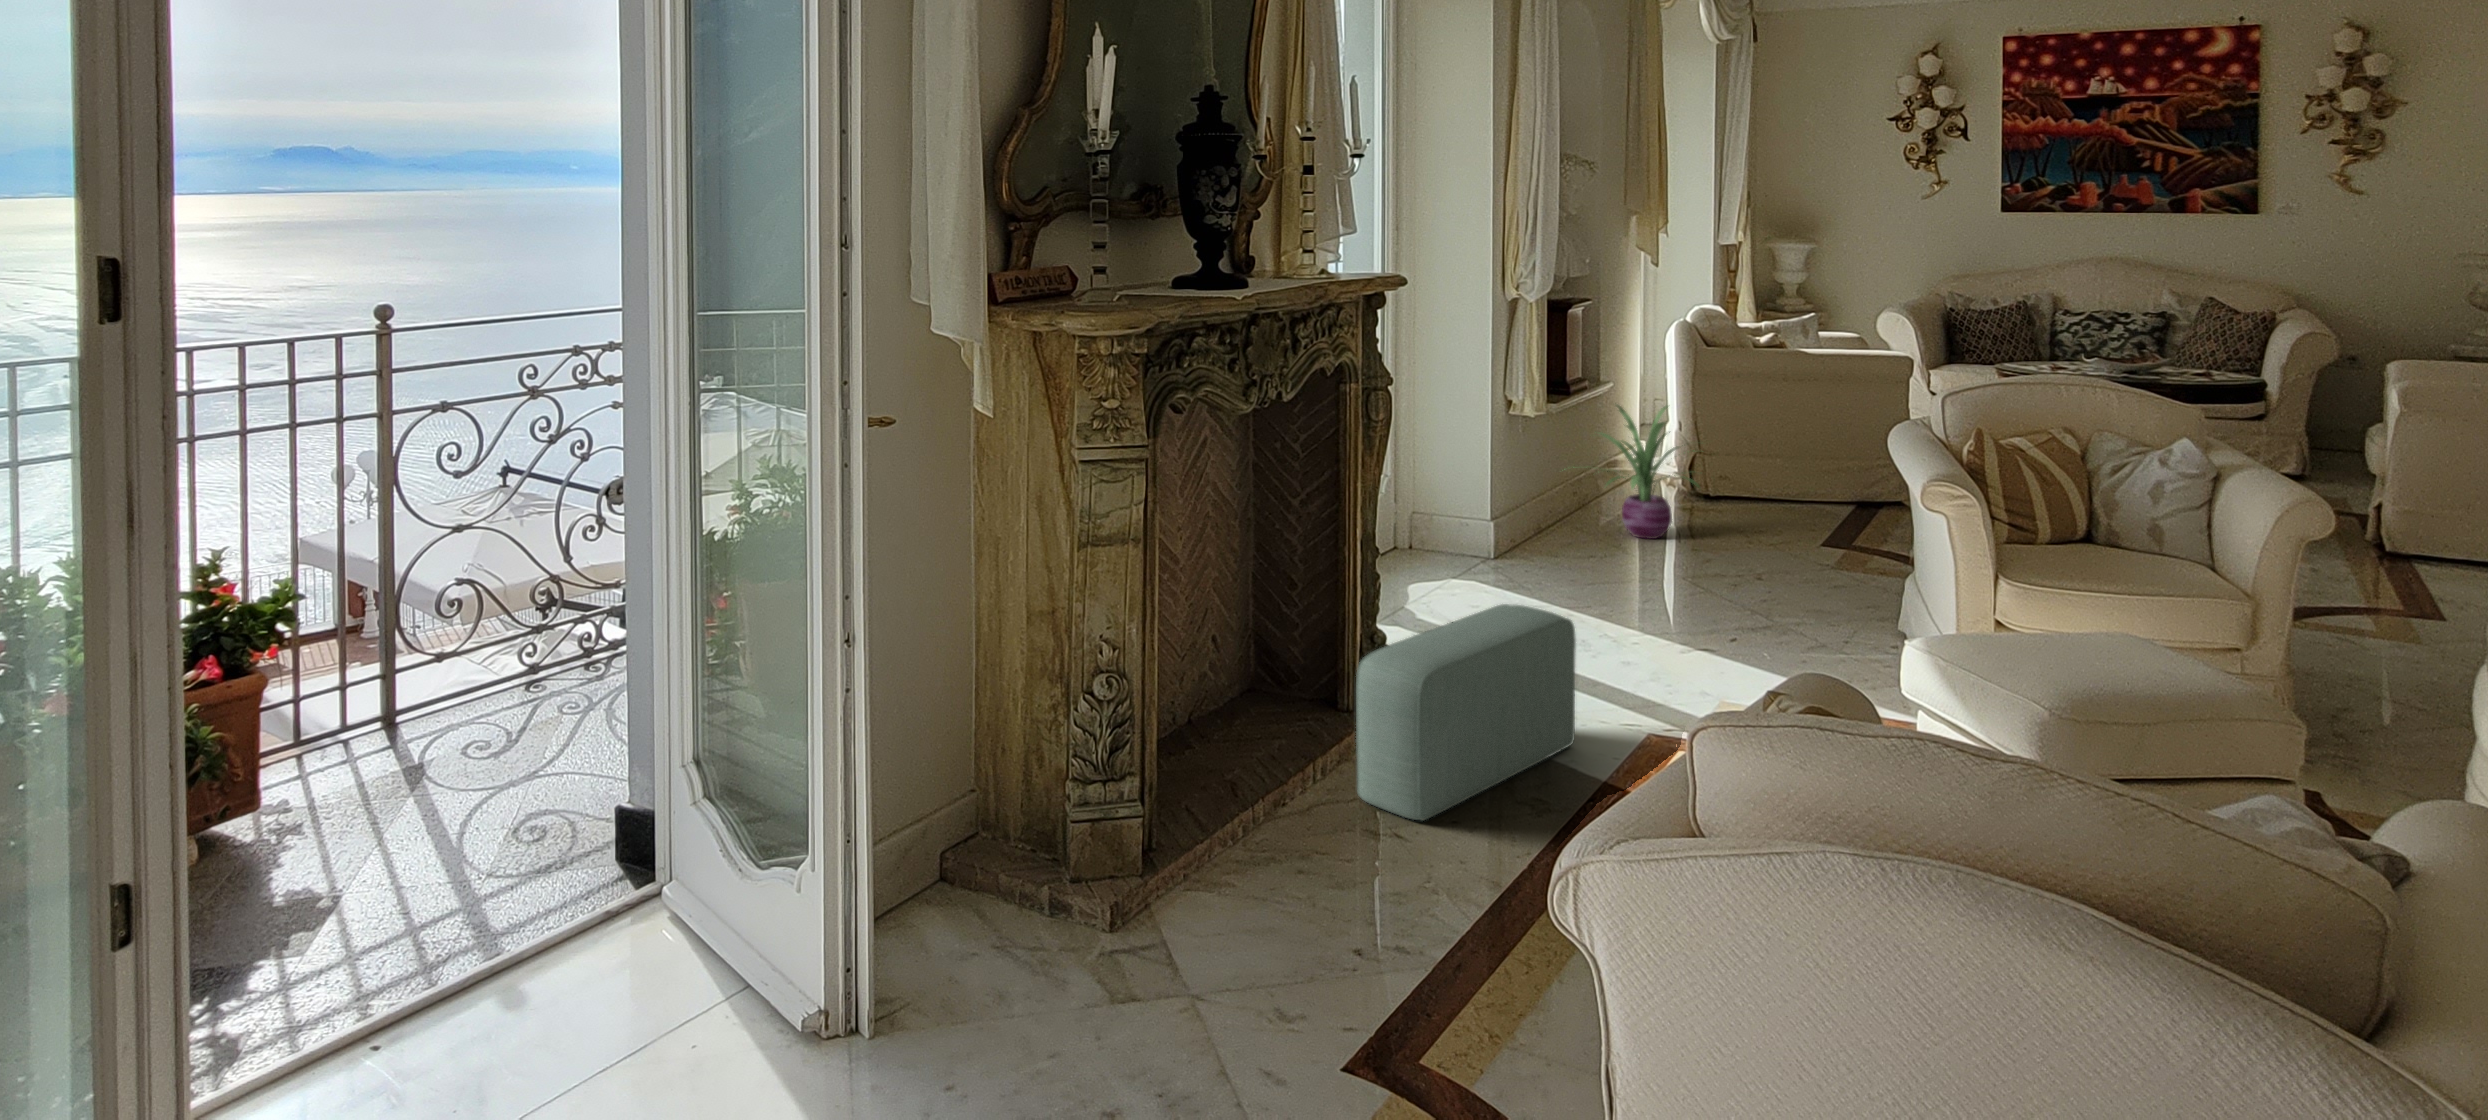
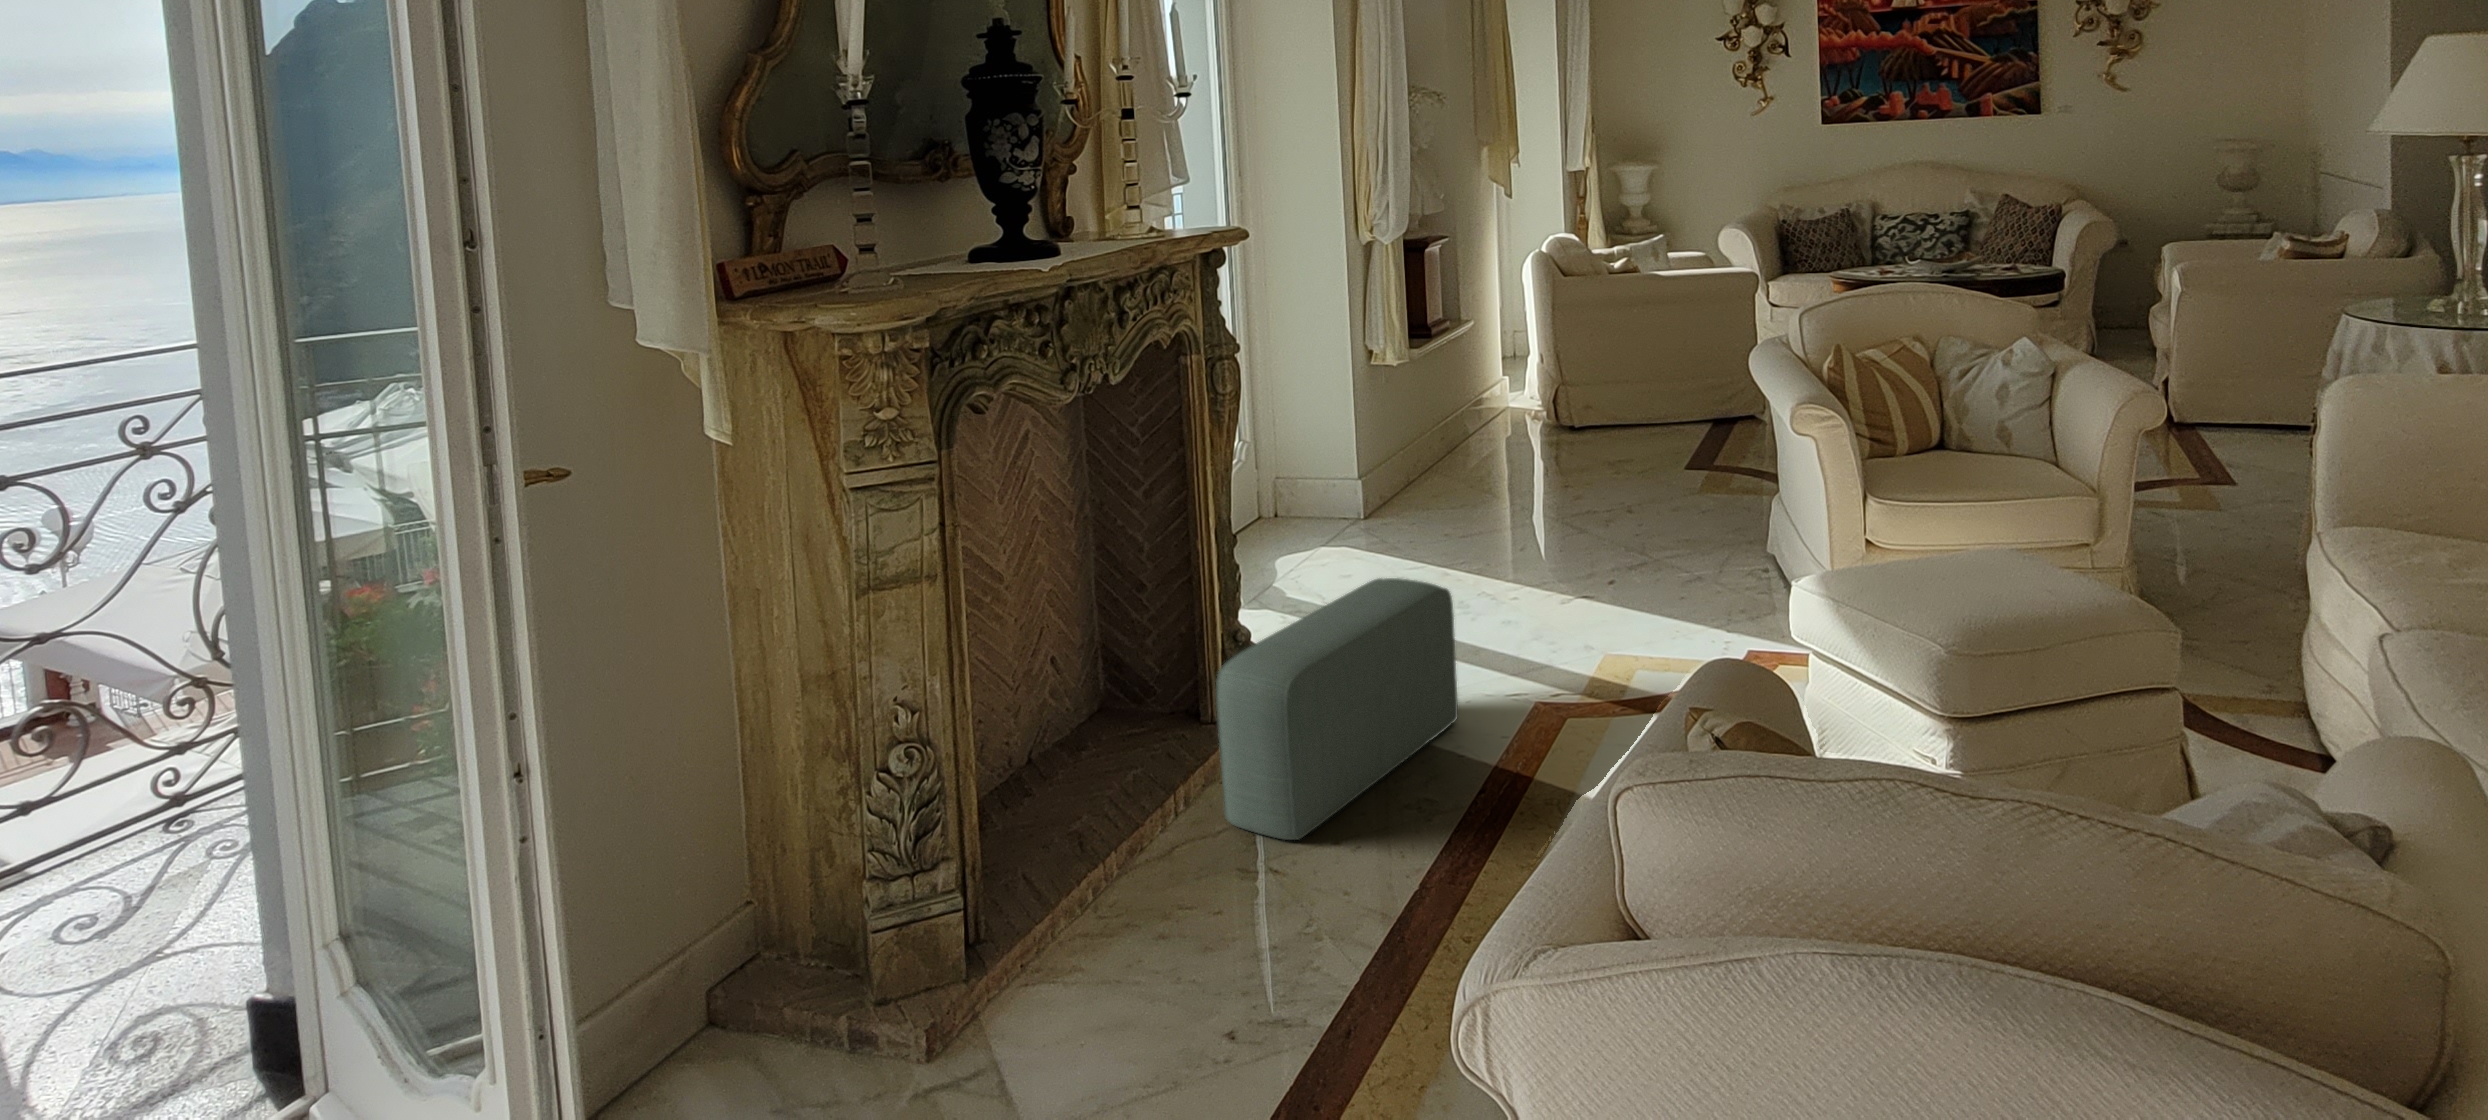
decorative plant: present [1574,405,1699,539] -> none [1429,338,1584,476]

